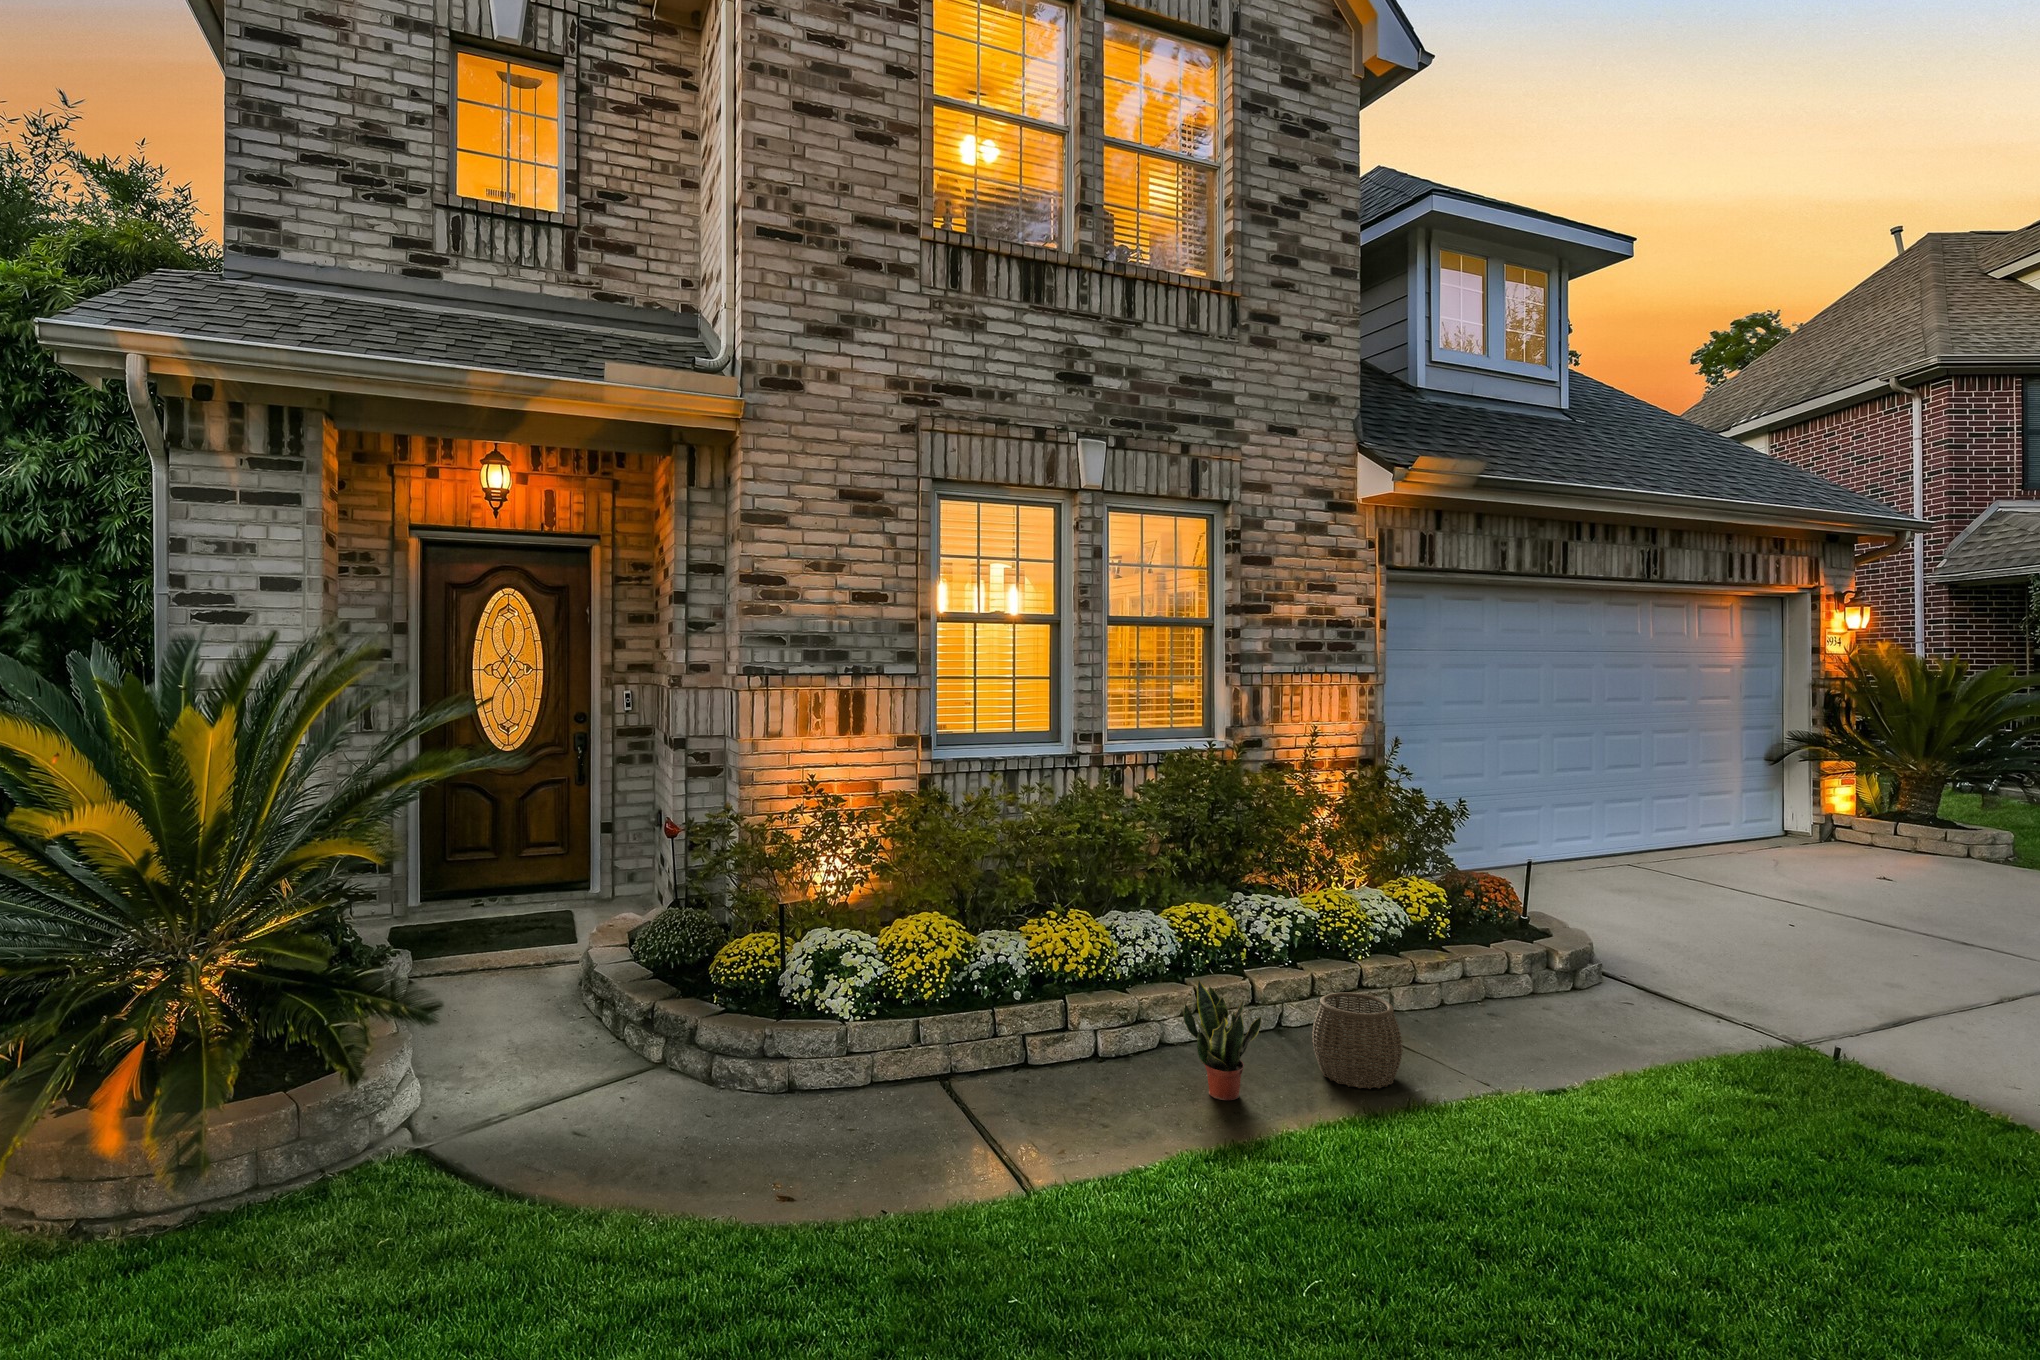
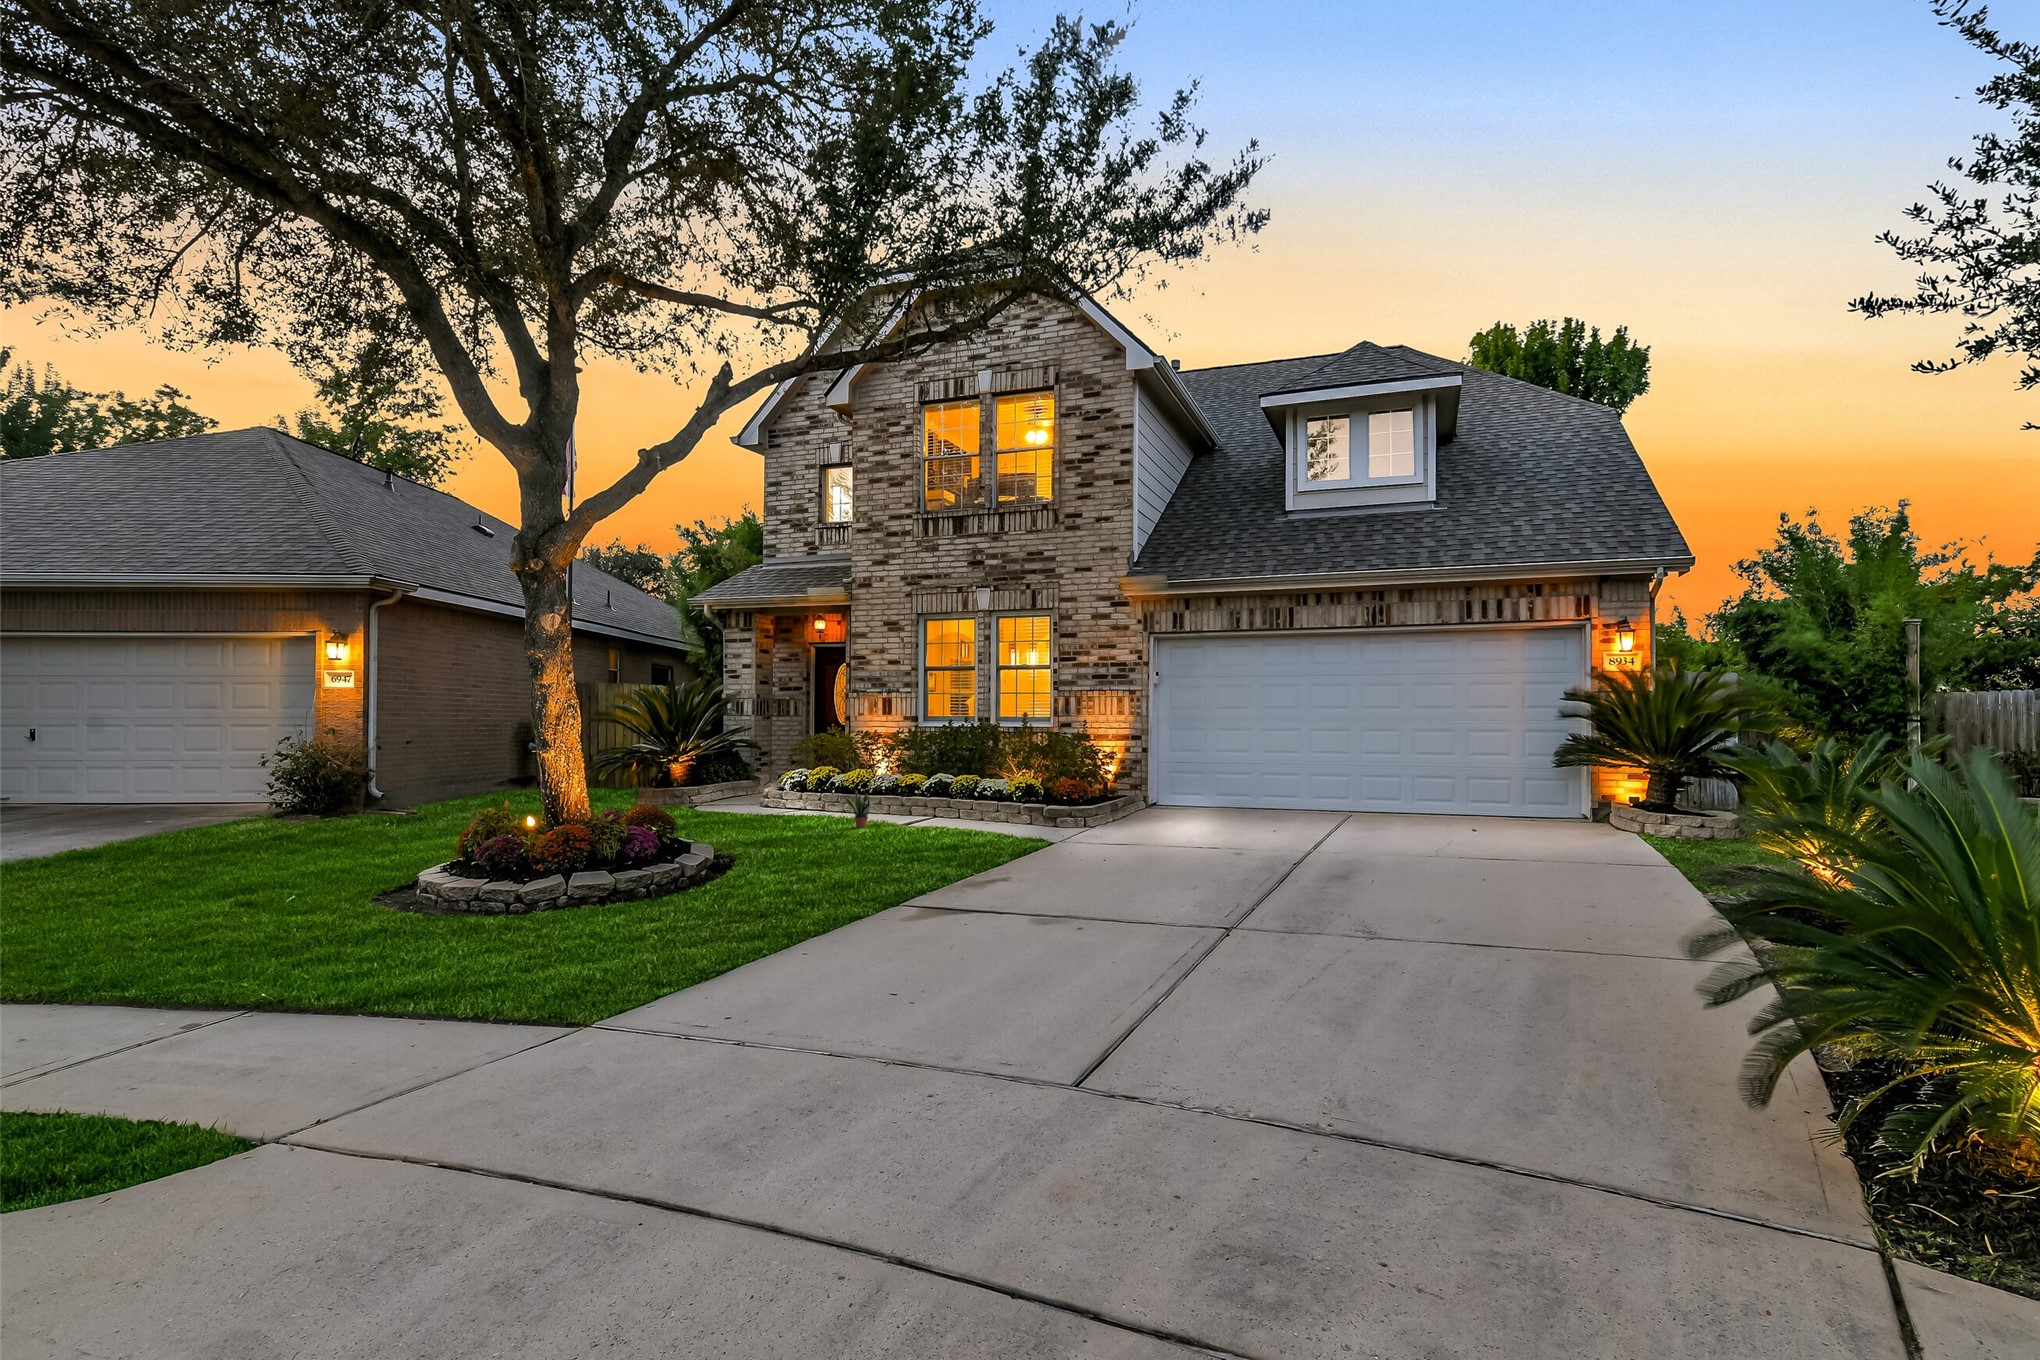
woven basket: present [1312,992,1403,1089] -> none [889,803,920,832]

